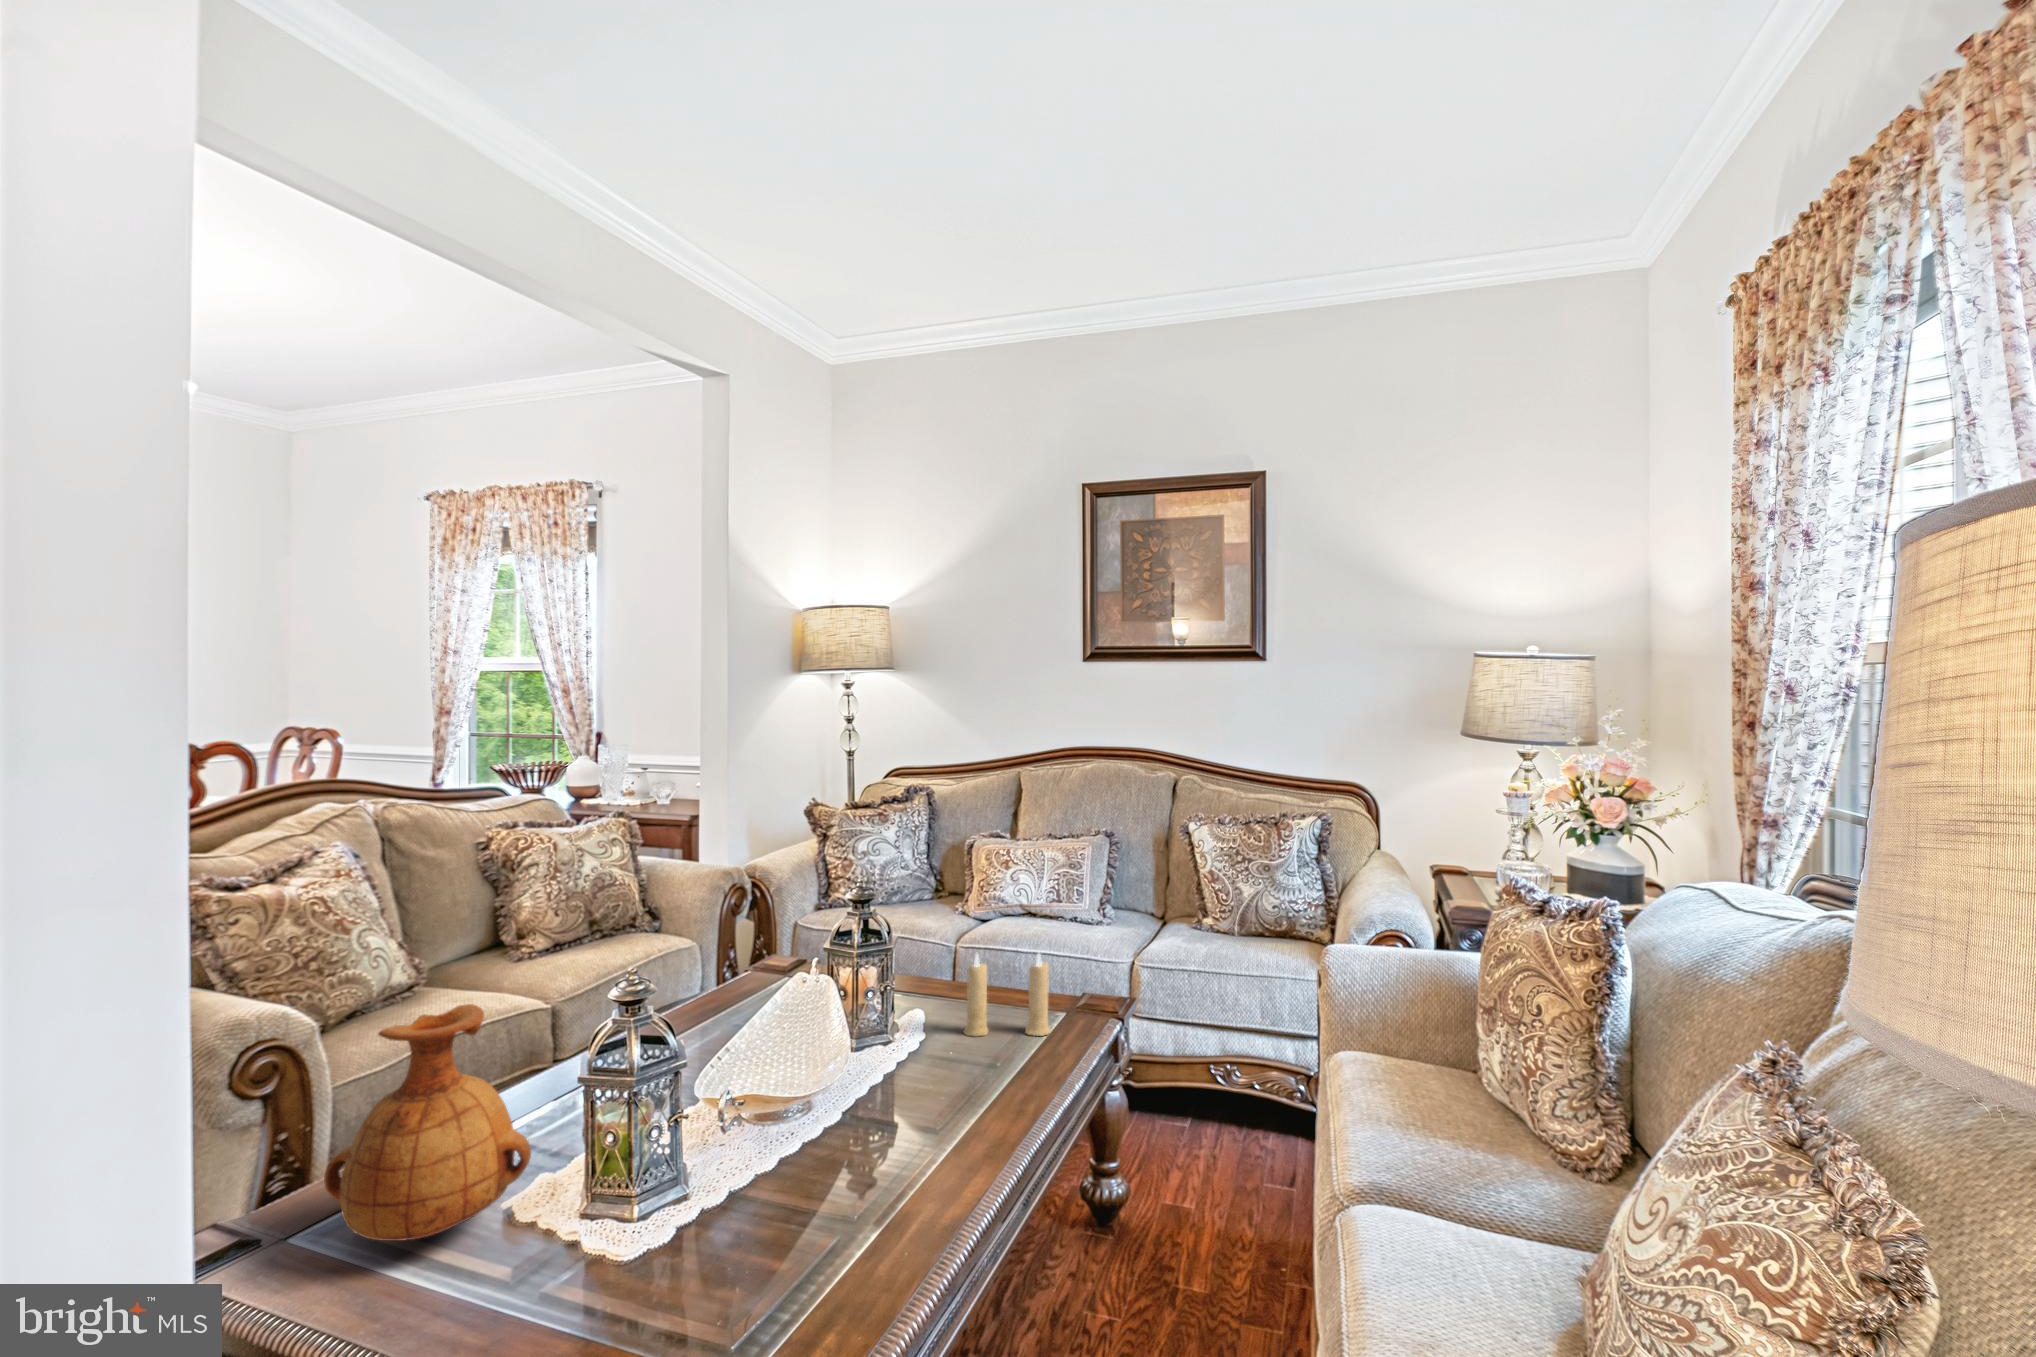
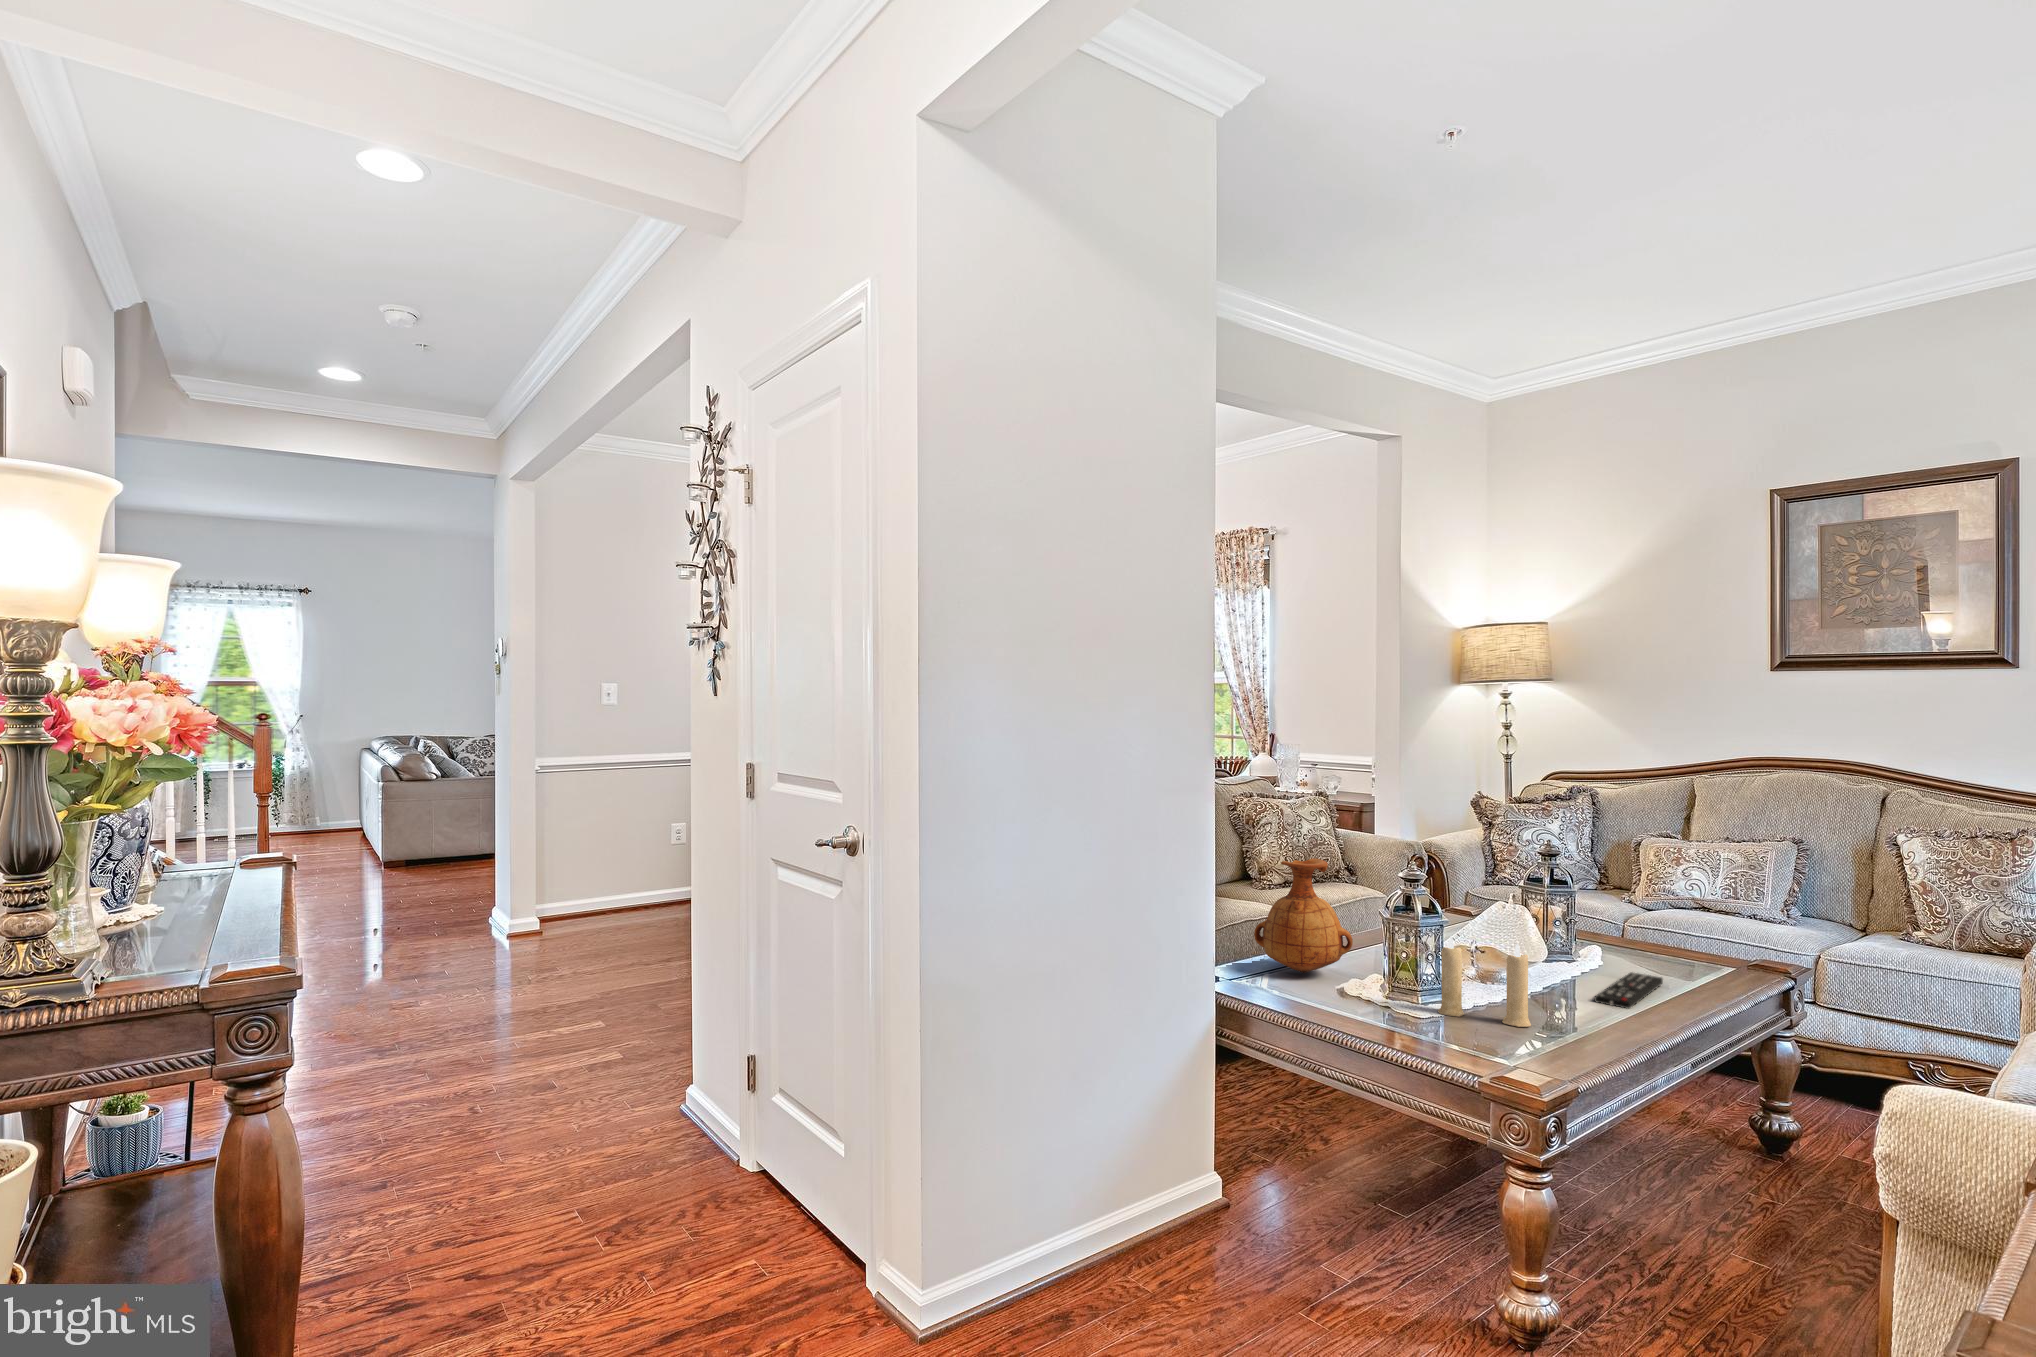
candle: present [964,953,1050,1037] -> present [1438,936,1531,1027]
remote control: none [922,1073,1005,1170] -> present [1594,972,1663,1009]

